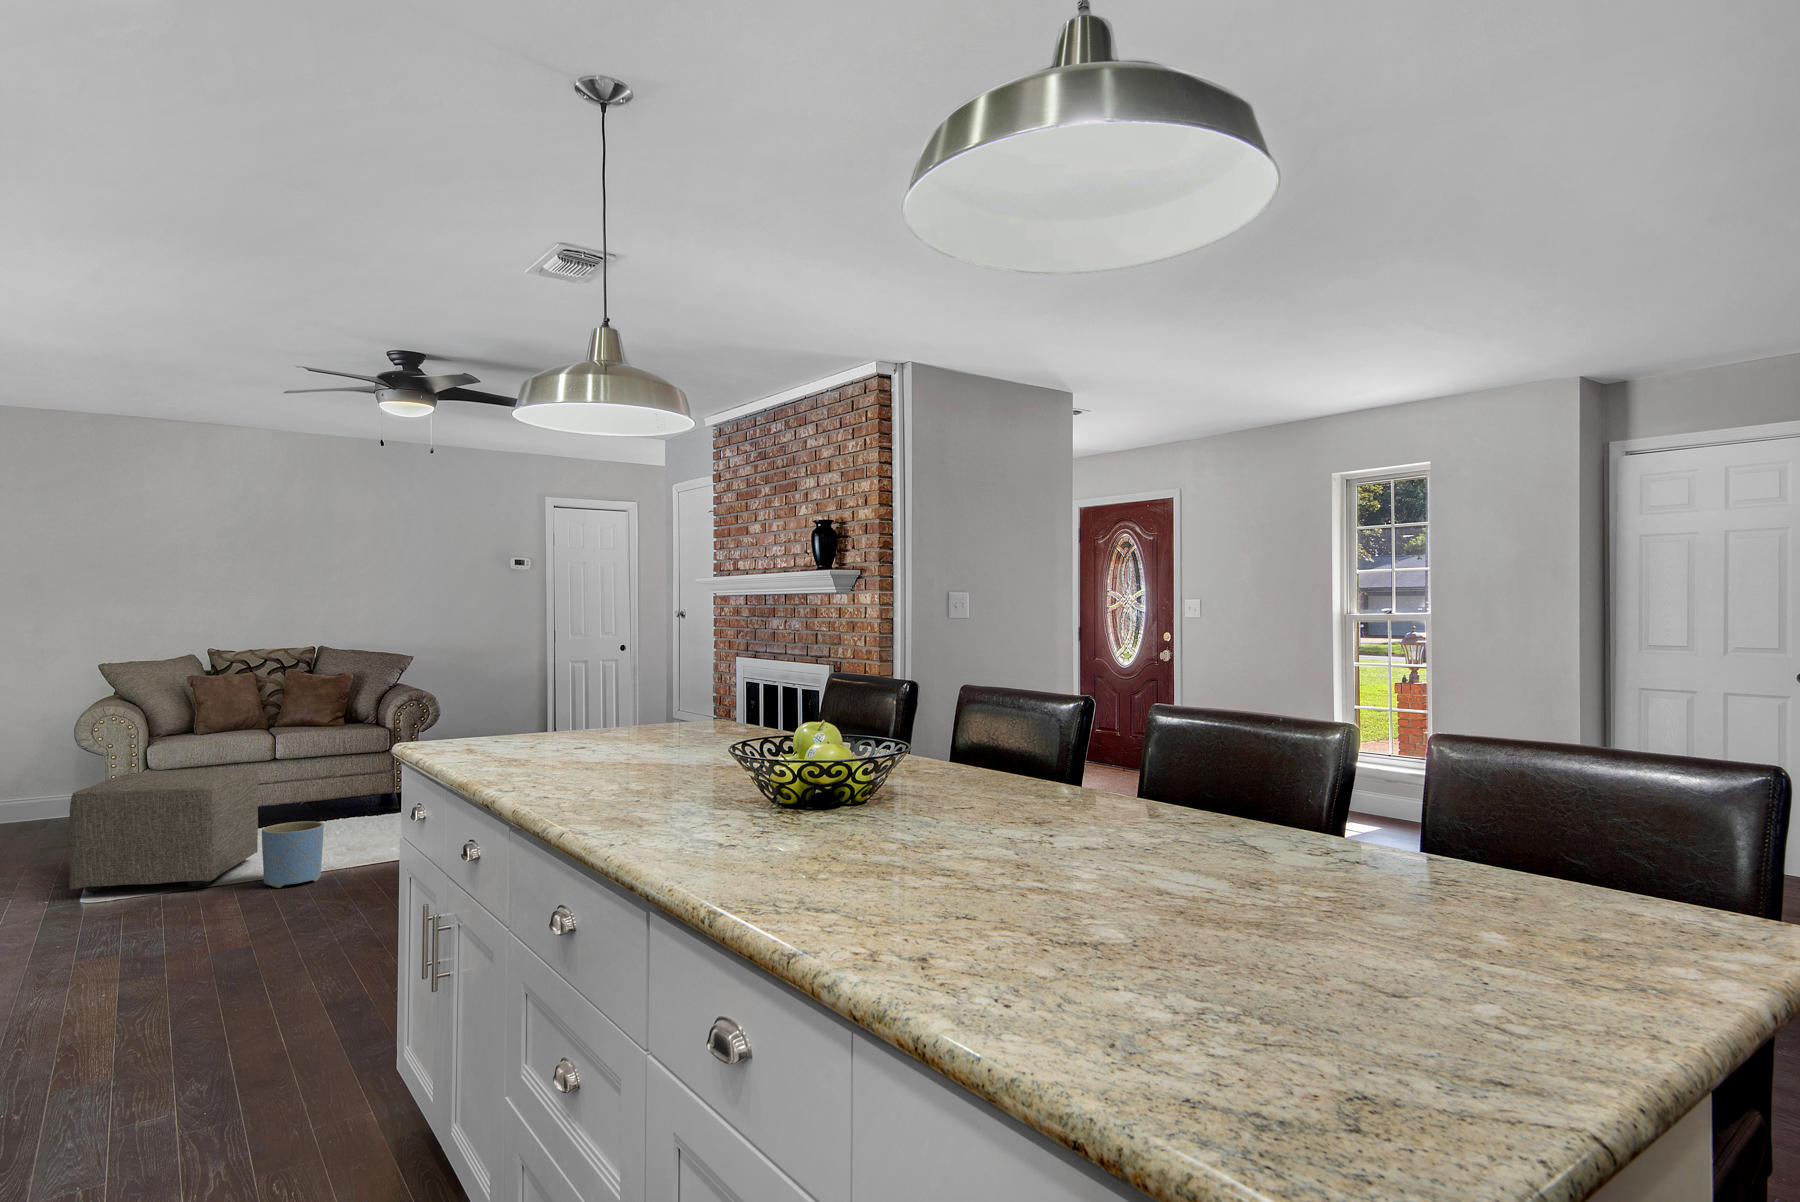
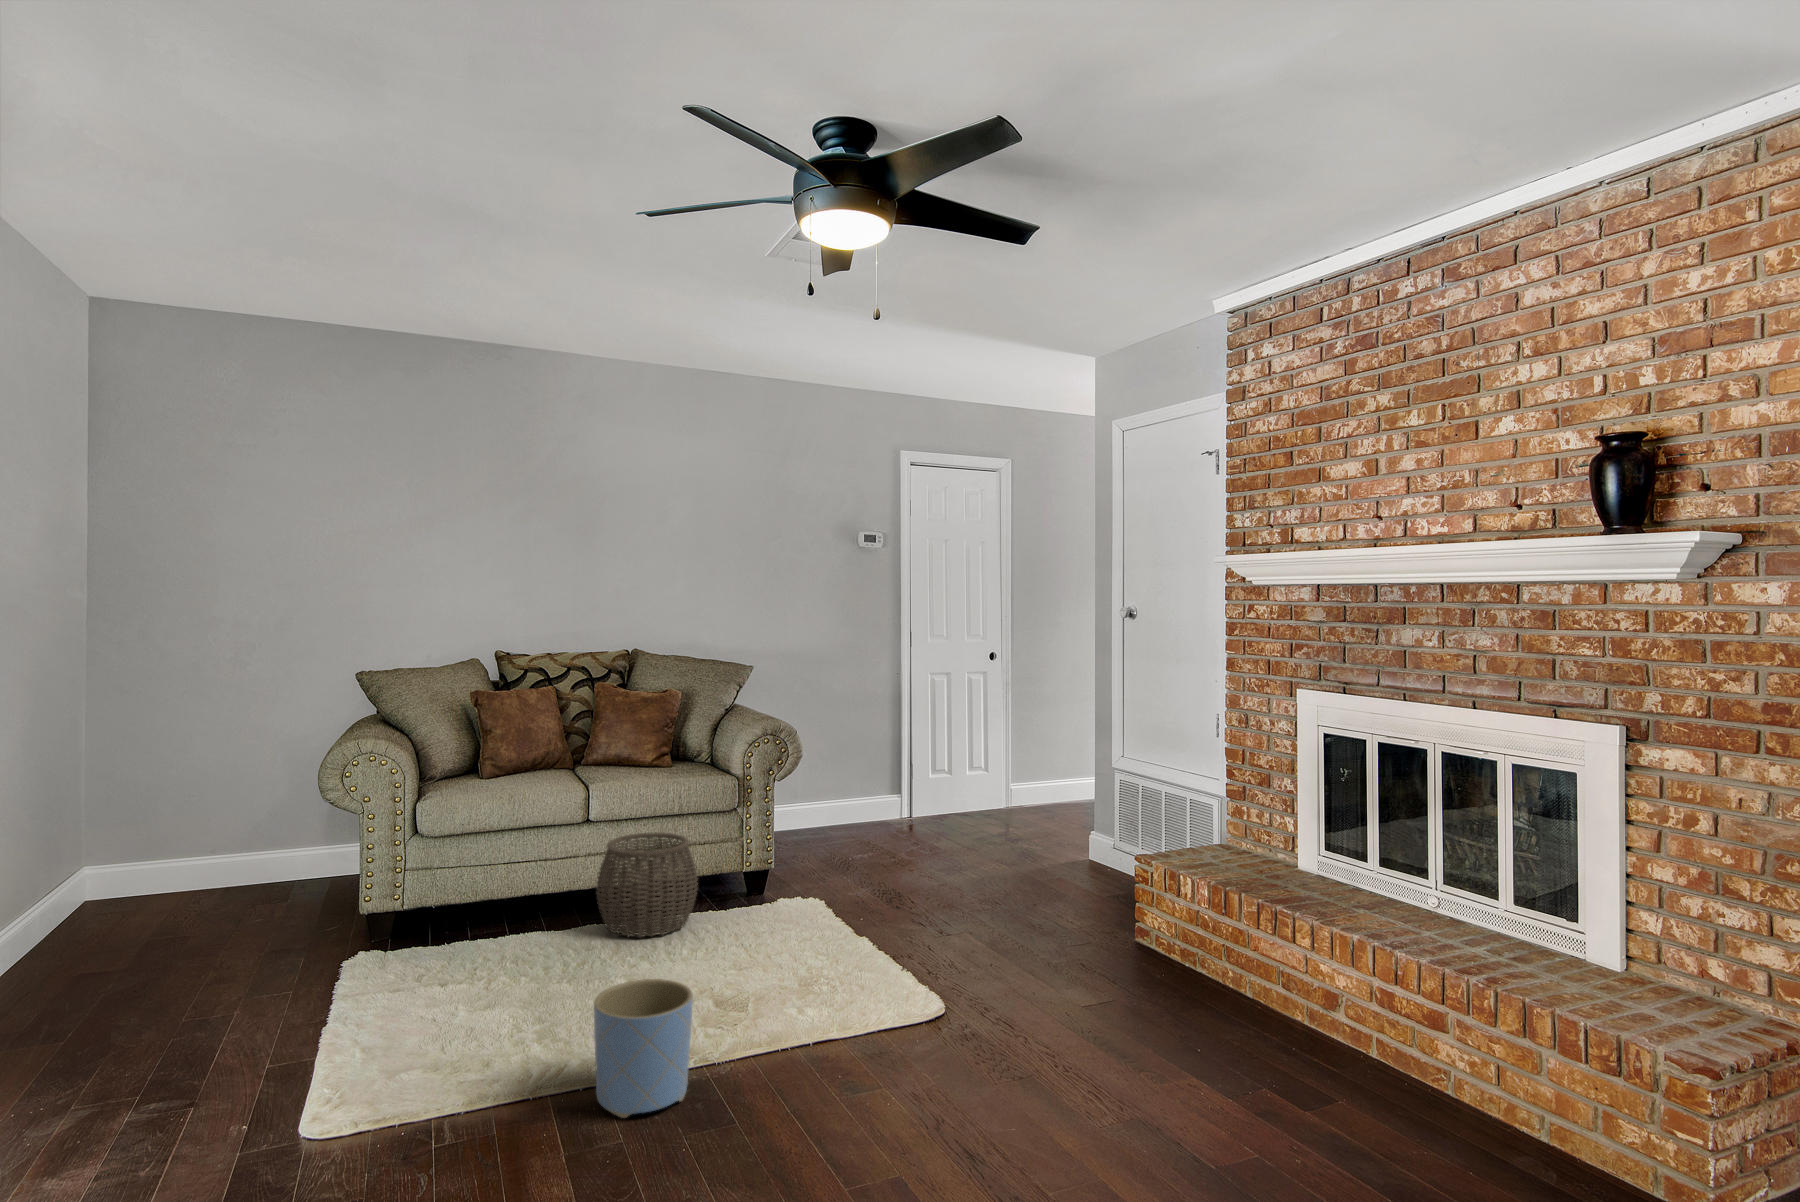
woven basket: none [281,765,357,829] -> present [596,833,698,937]
ottoman: present [69,769,258,893] -> none [286,866,577,1101]

